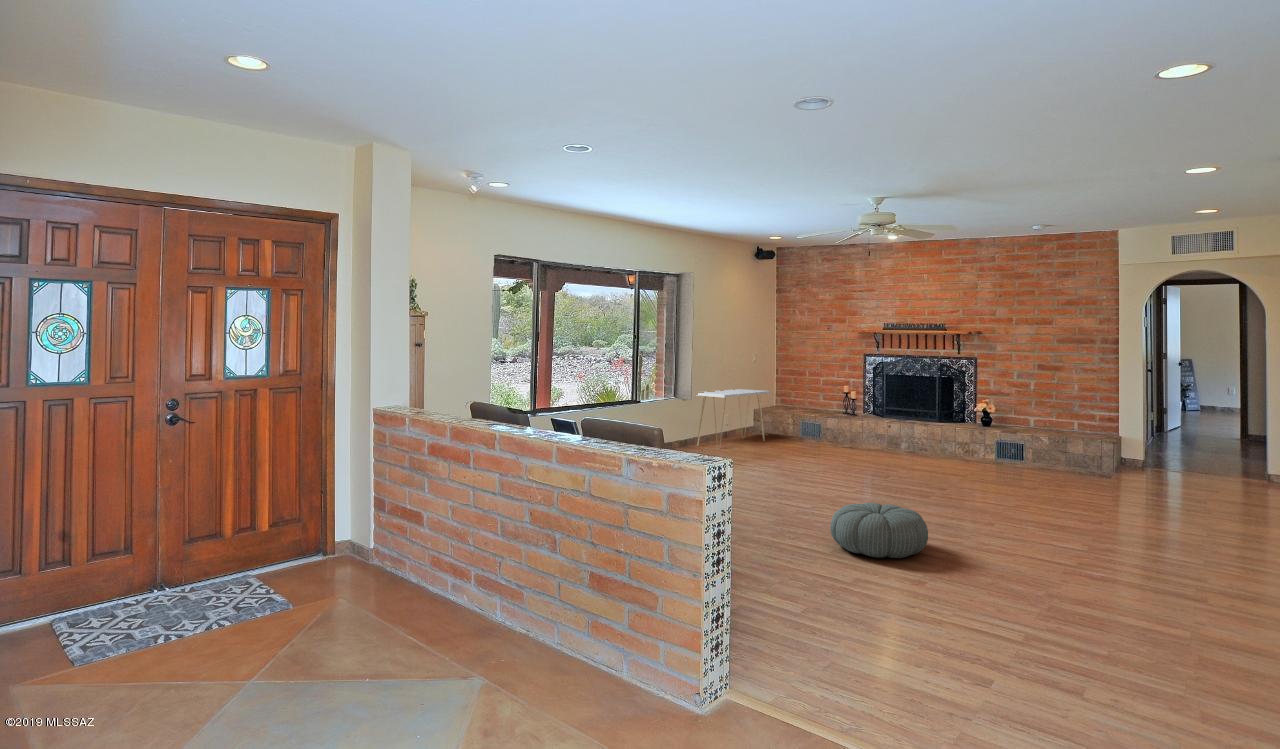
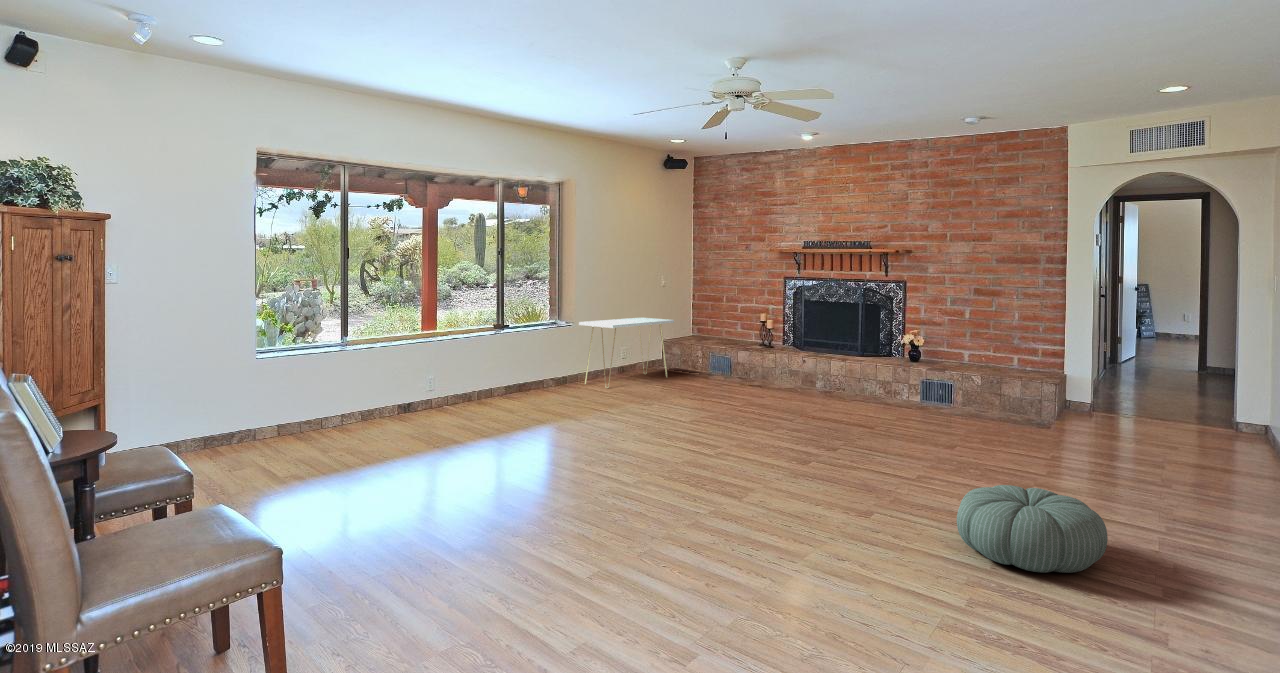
pouf: present [830,503,928,558] -> present [957,485,1108,573]

